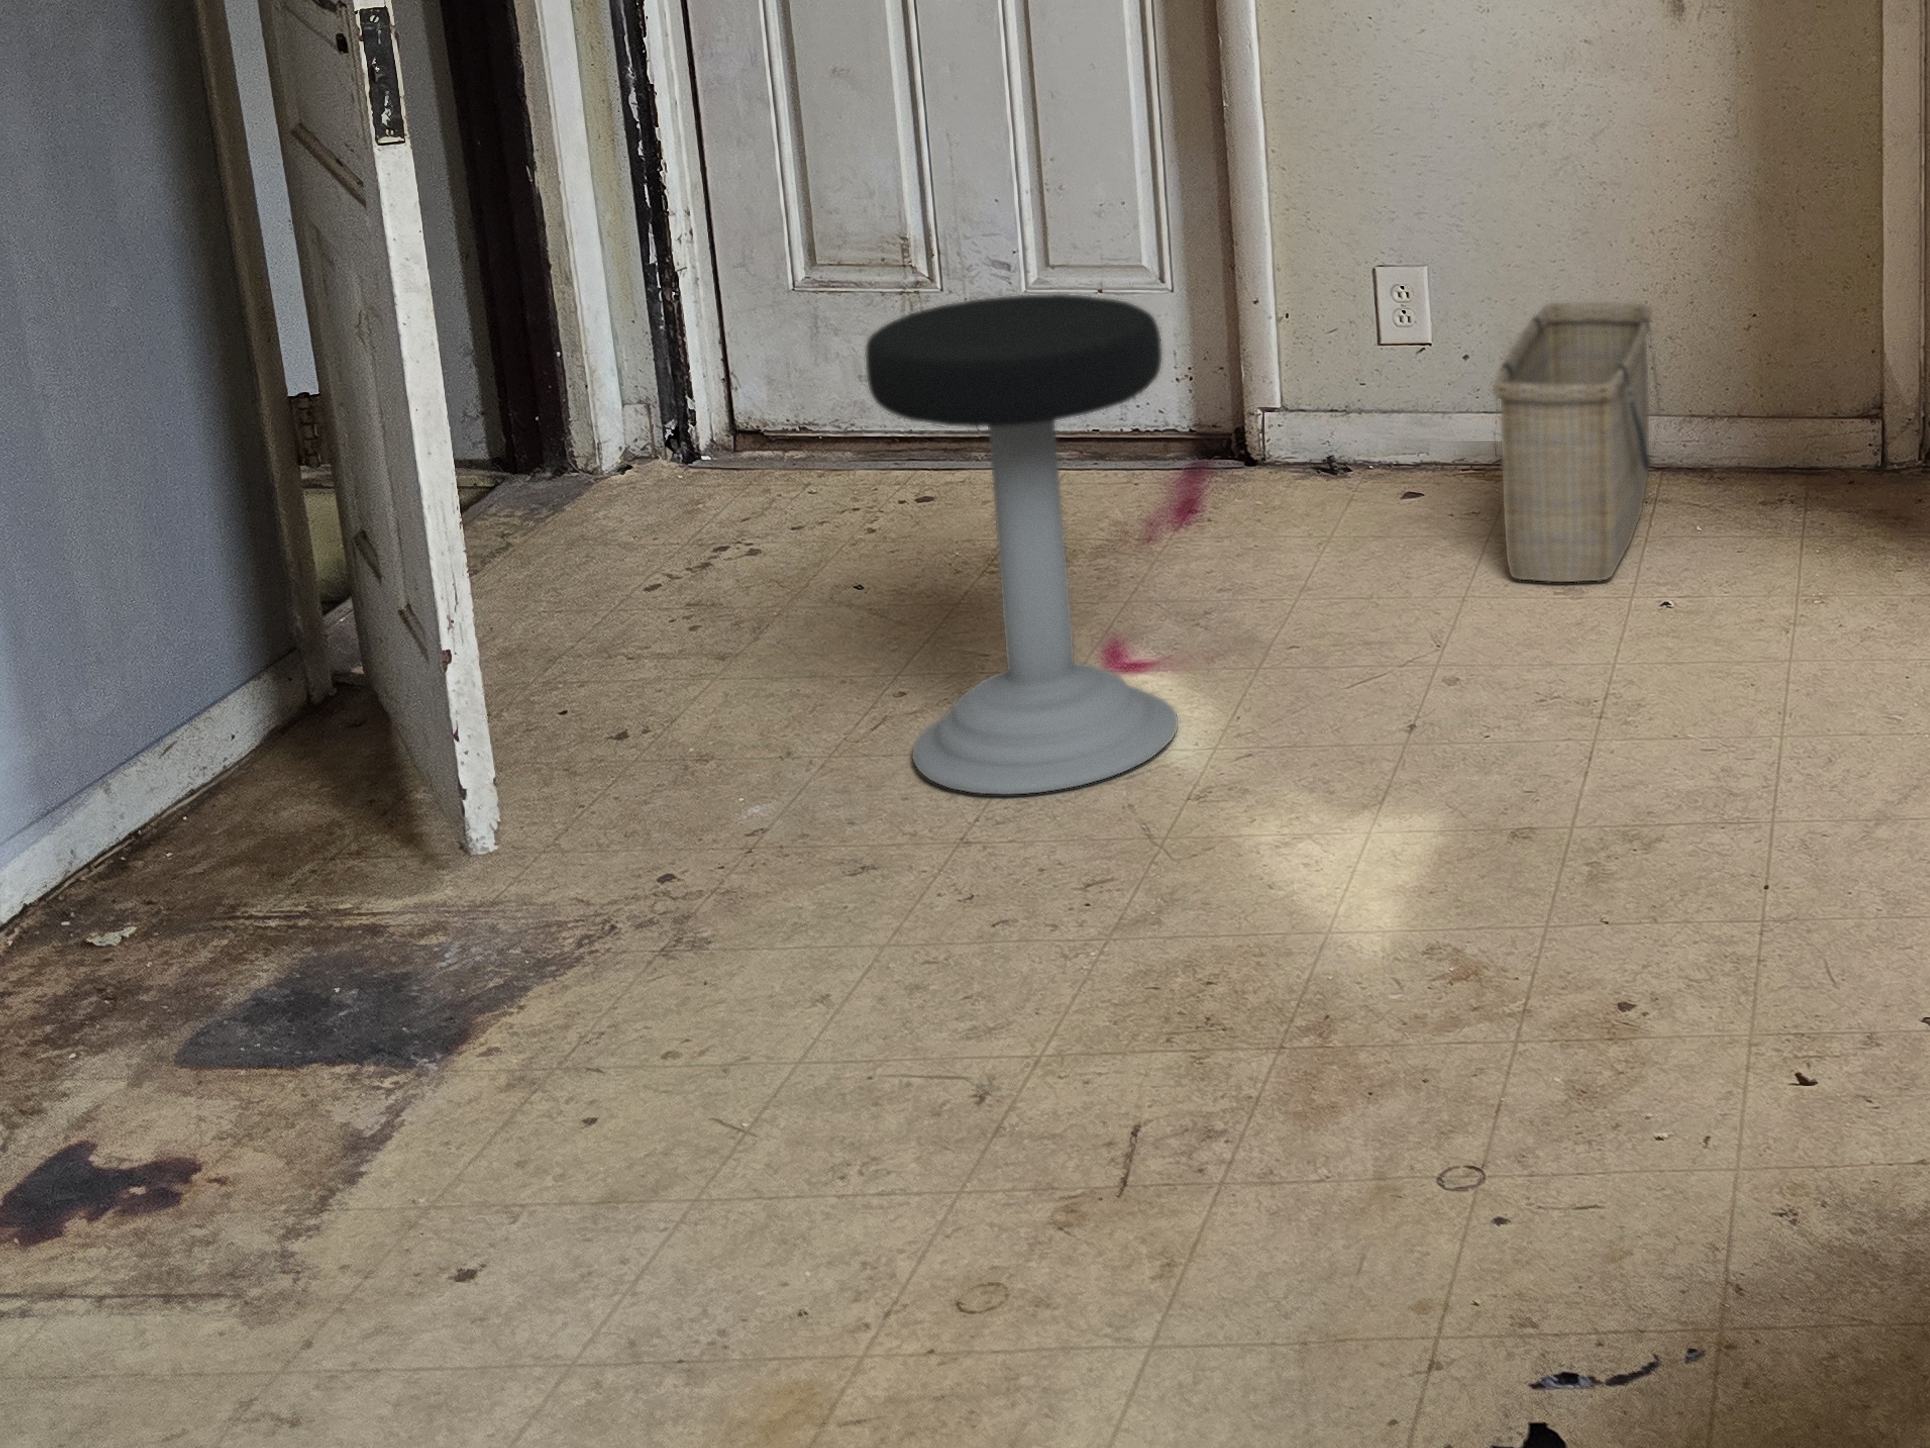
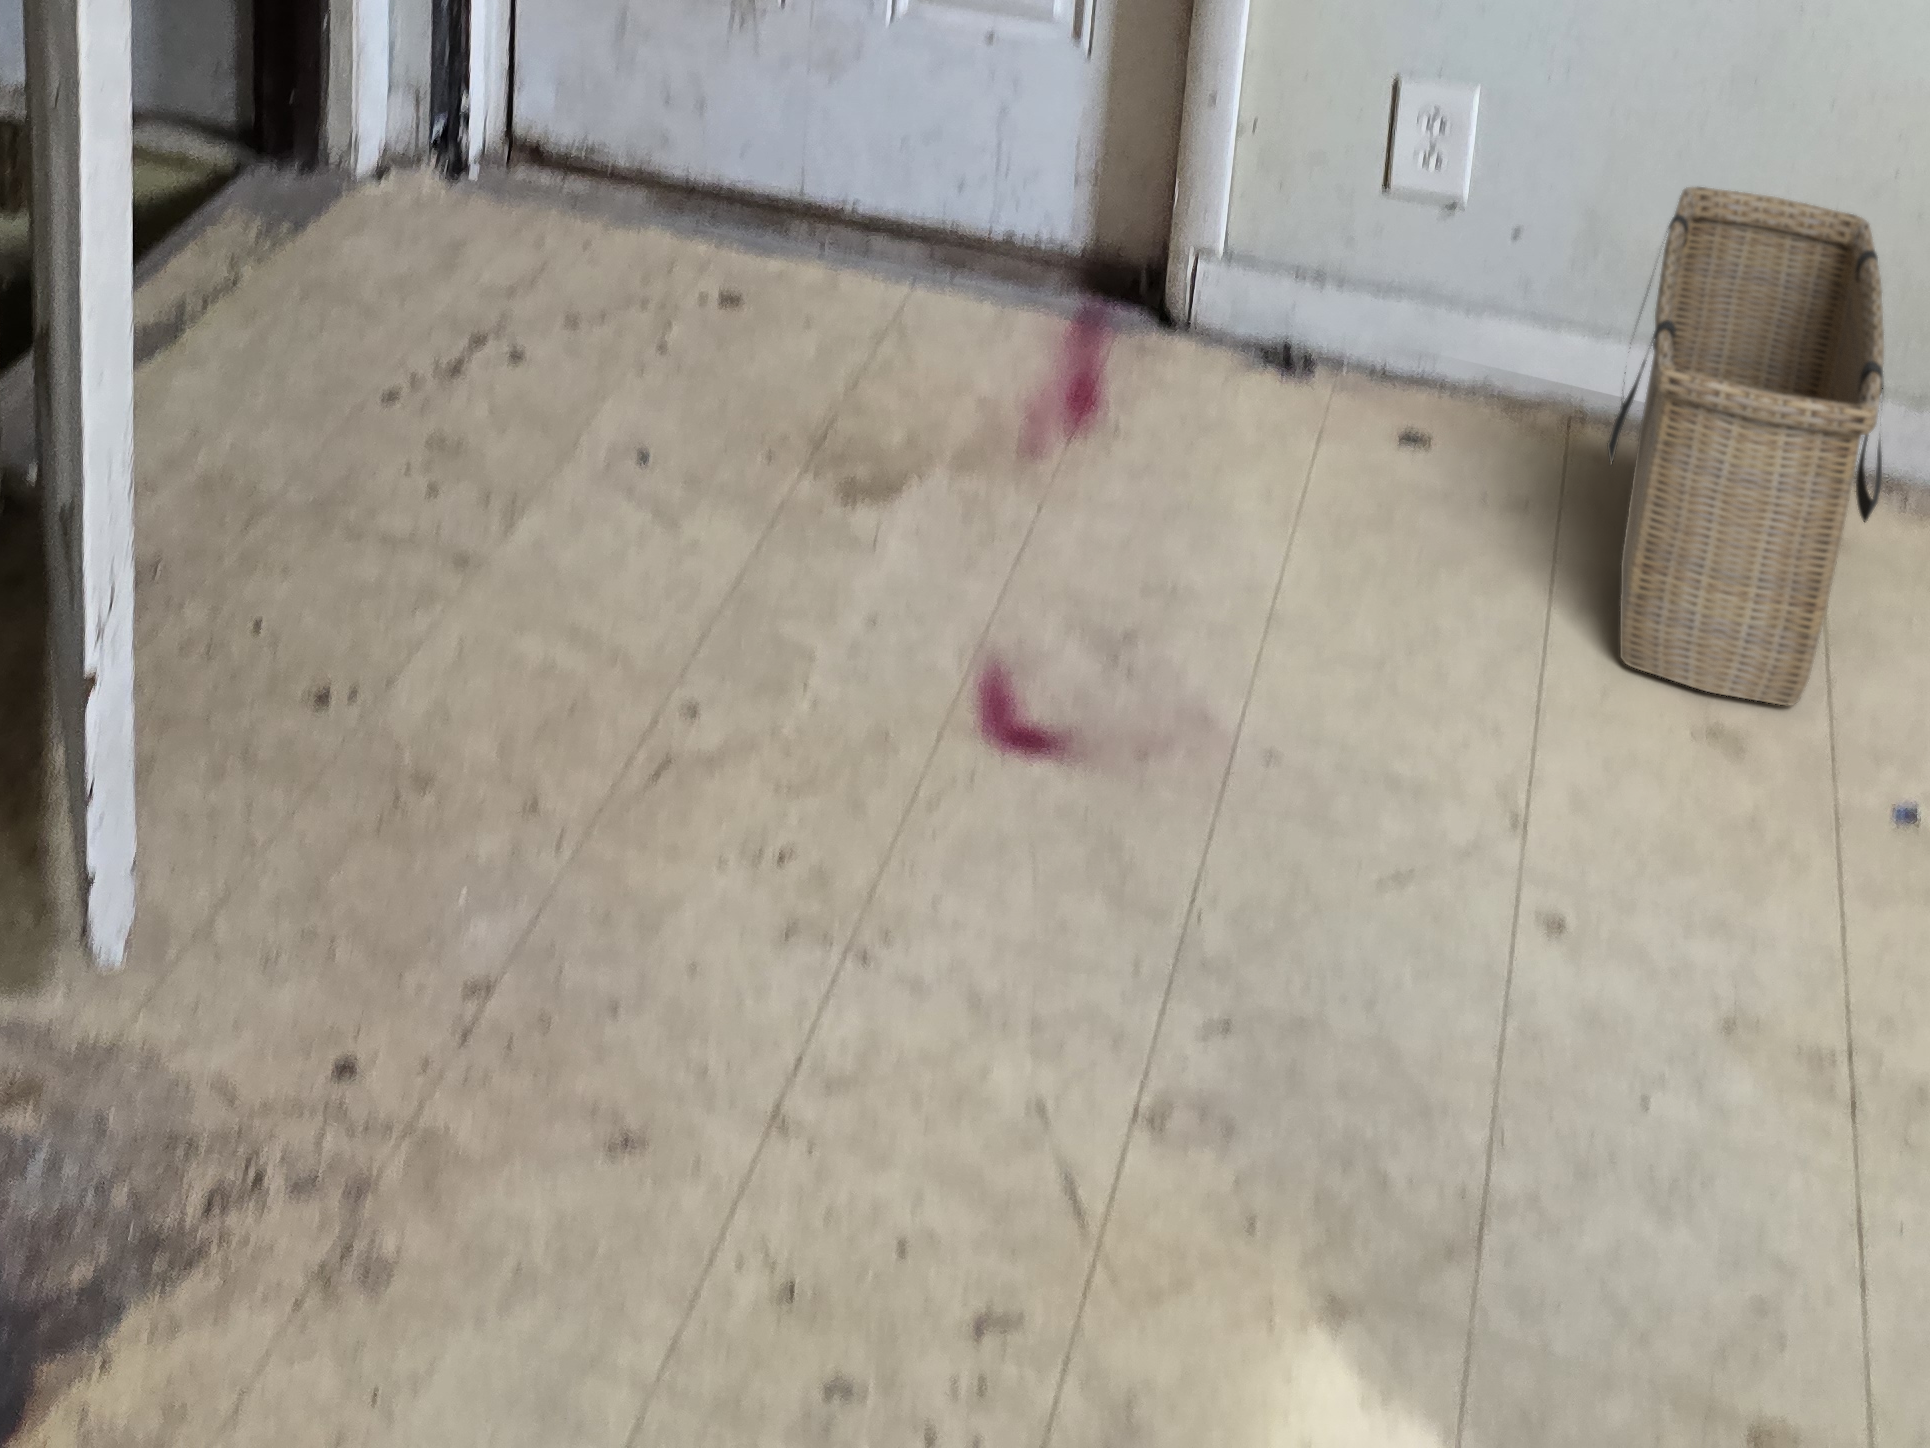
stool: present [865,294,1178,794] -> none [718,171,1206,1016]

